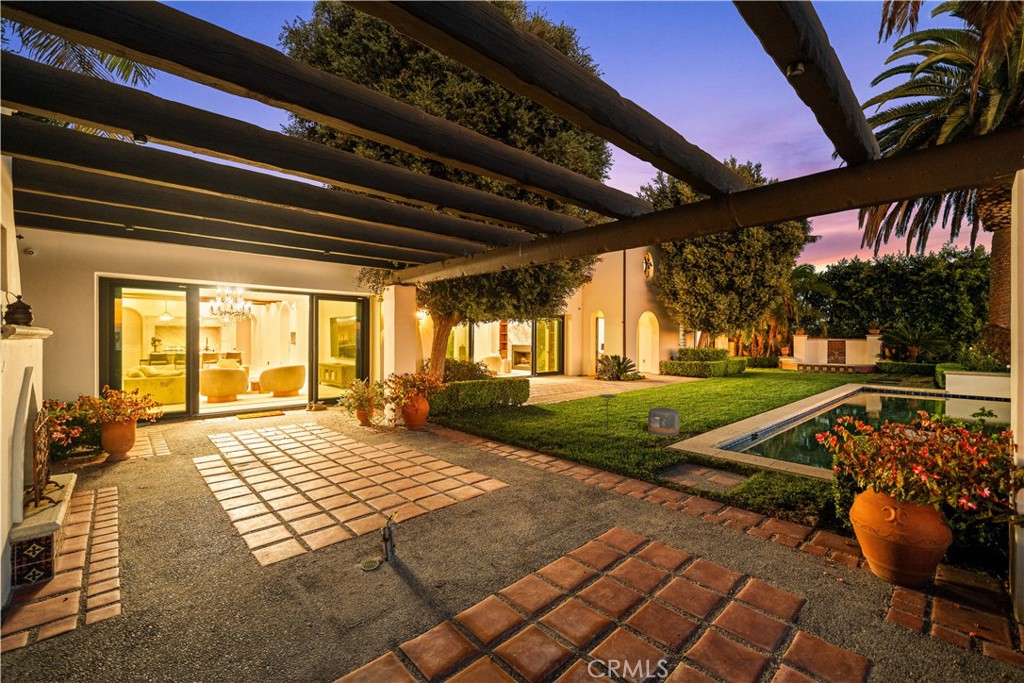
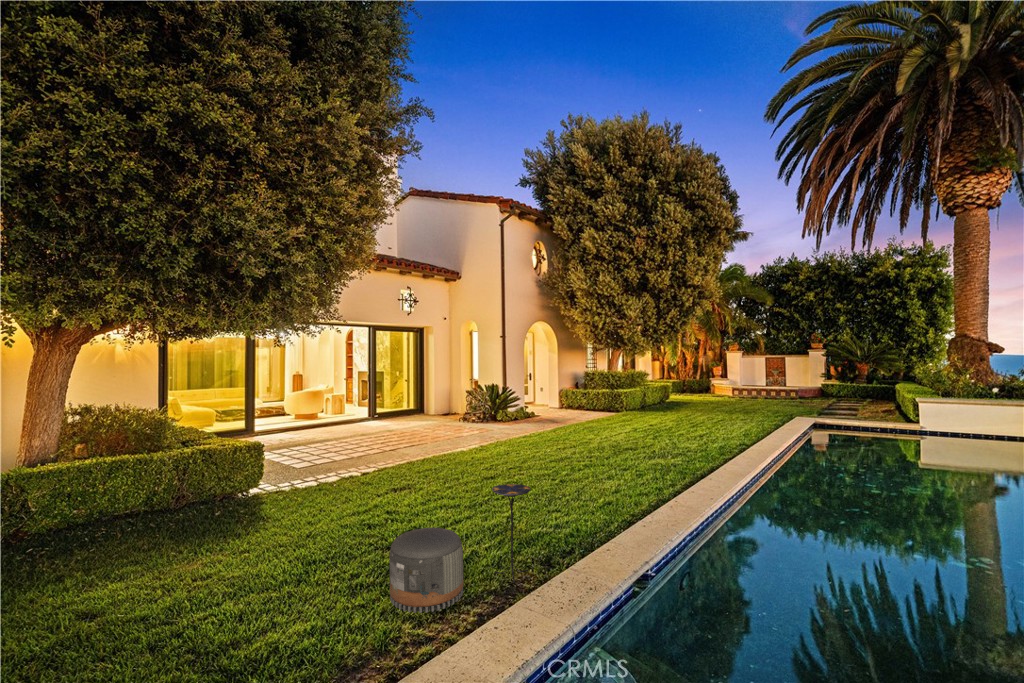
side table: present [599,395,616,429] -> present [492,484,531,583]

